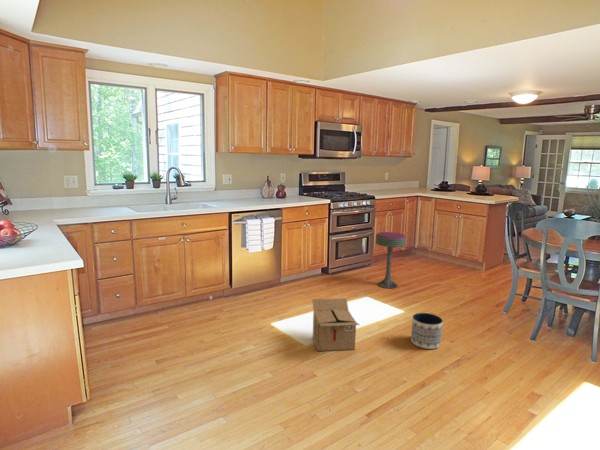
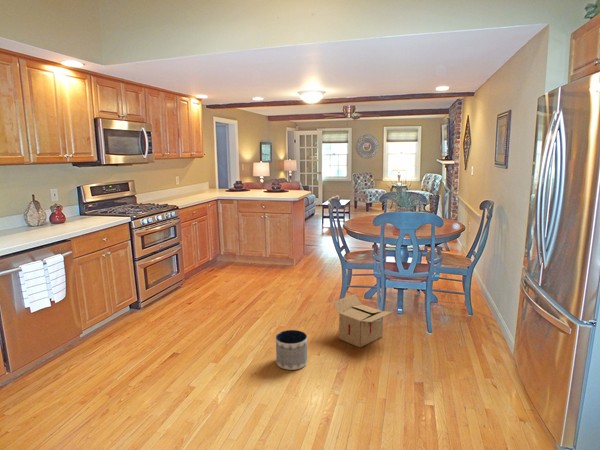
bar stool: present [376,232,406,288] -> none [195,246,230,310]
cardboard box: present [312,298,359,351] -> present [333,294,392,348]

